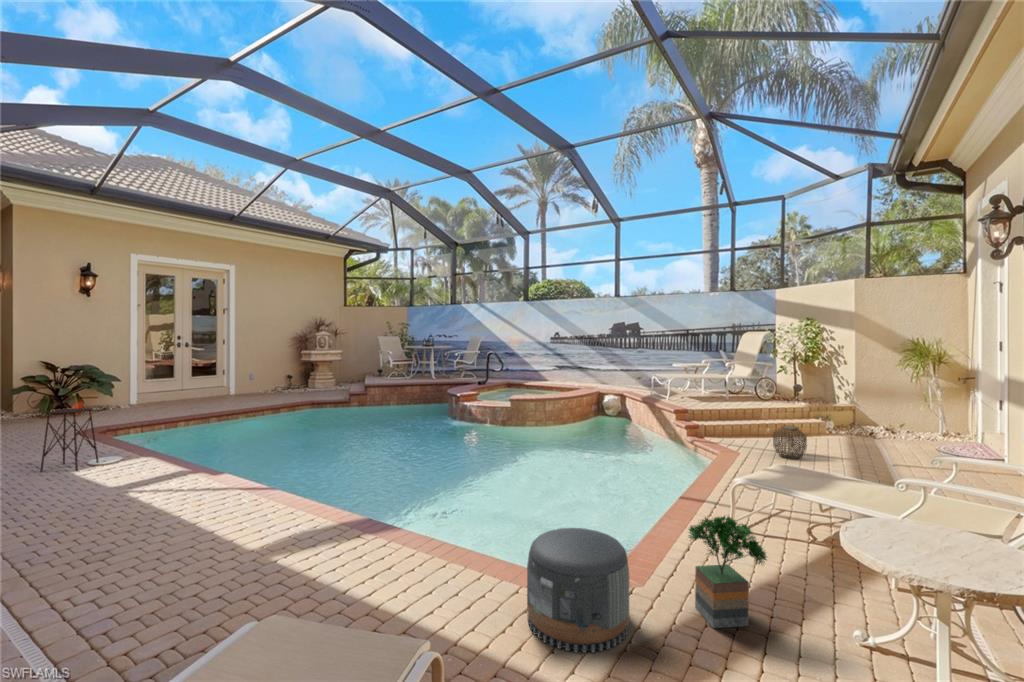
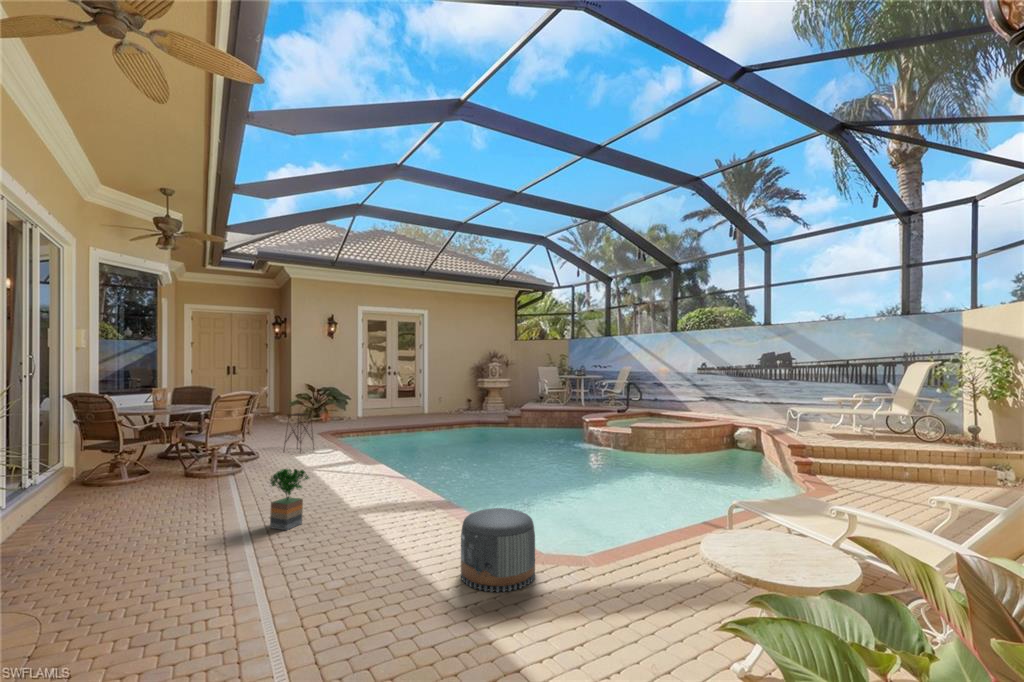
woven basket: present [773,426,807,459] -> none [867,466,910,505]
potted tree: present [688,516,767,628] -> present [270,469,309,530]

